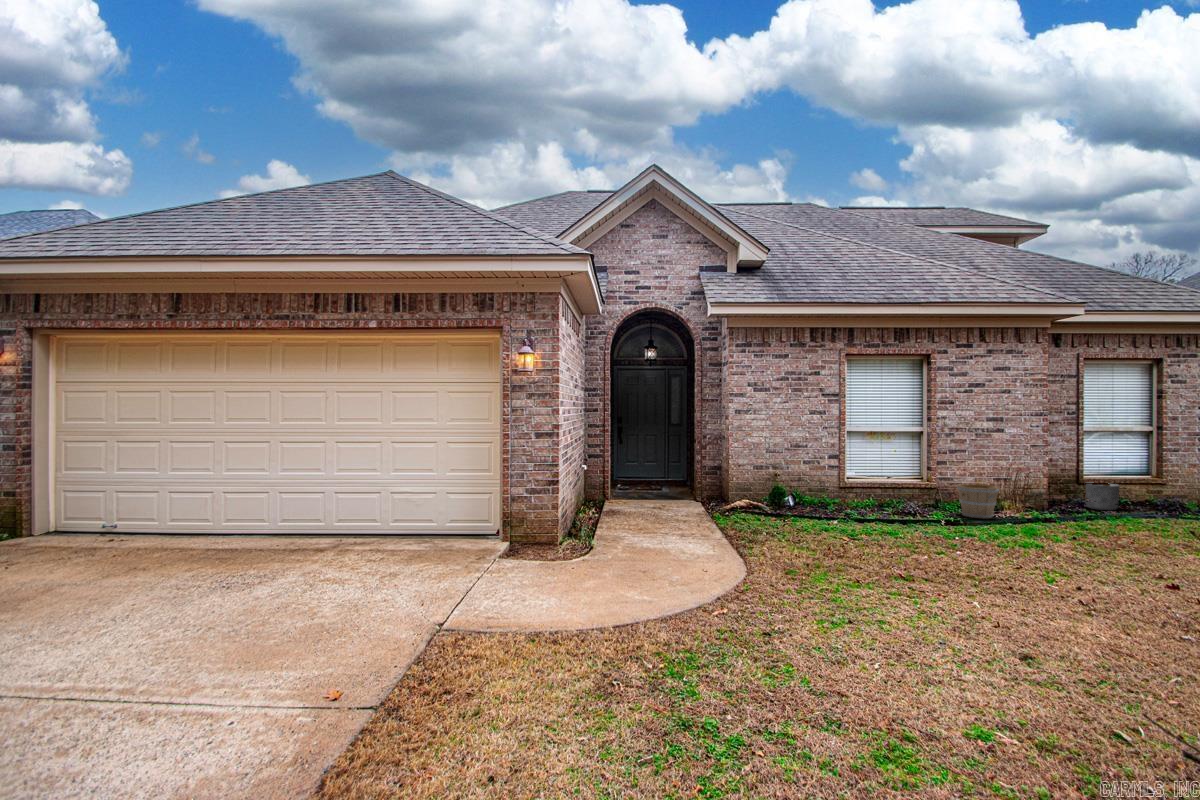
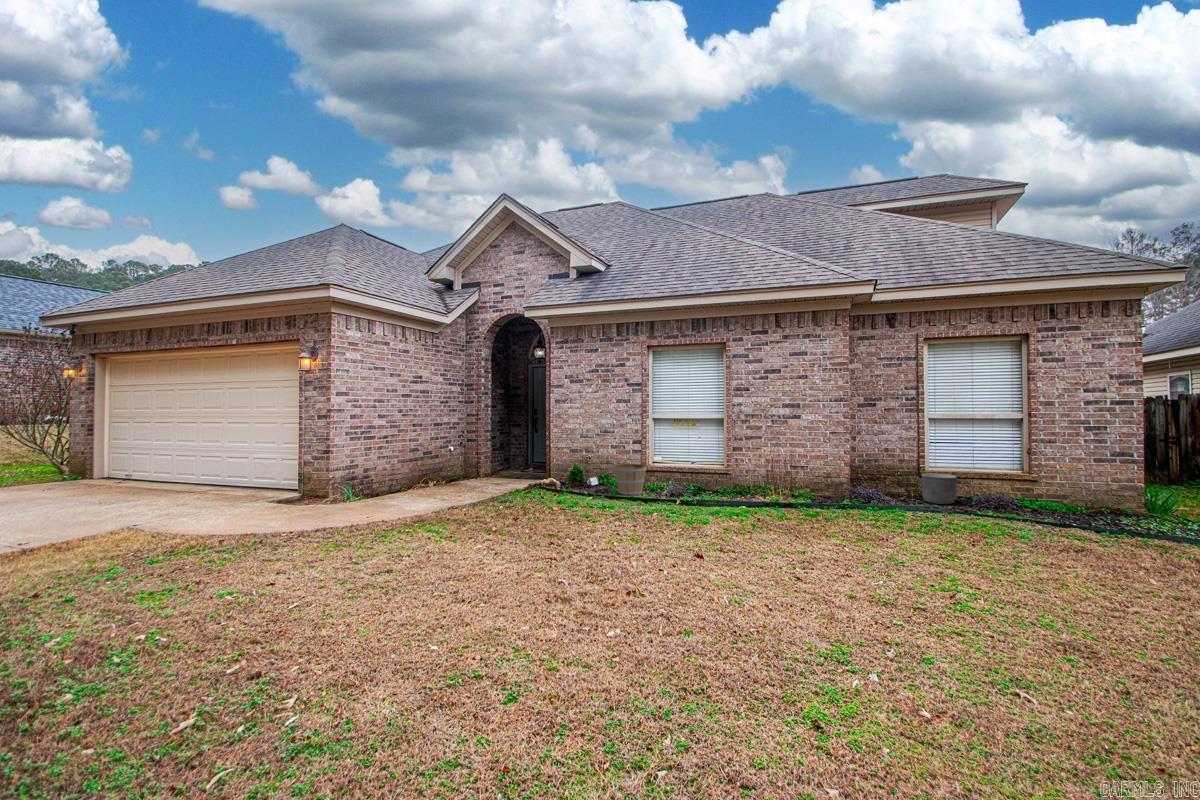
wooden bucket: present [957,484,999,519] -> present [614,464,647,495]

